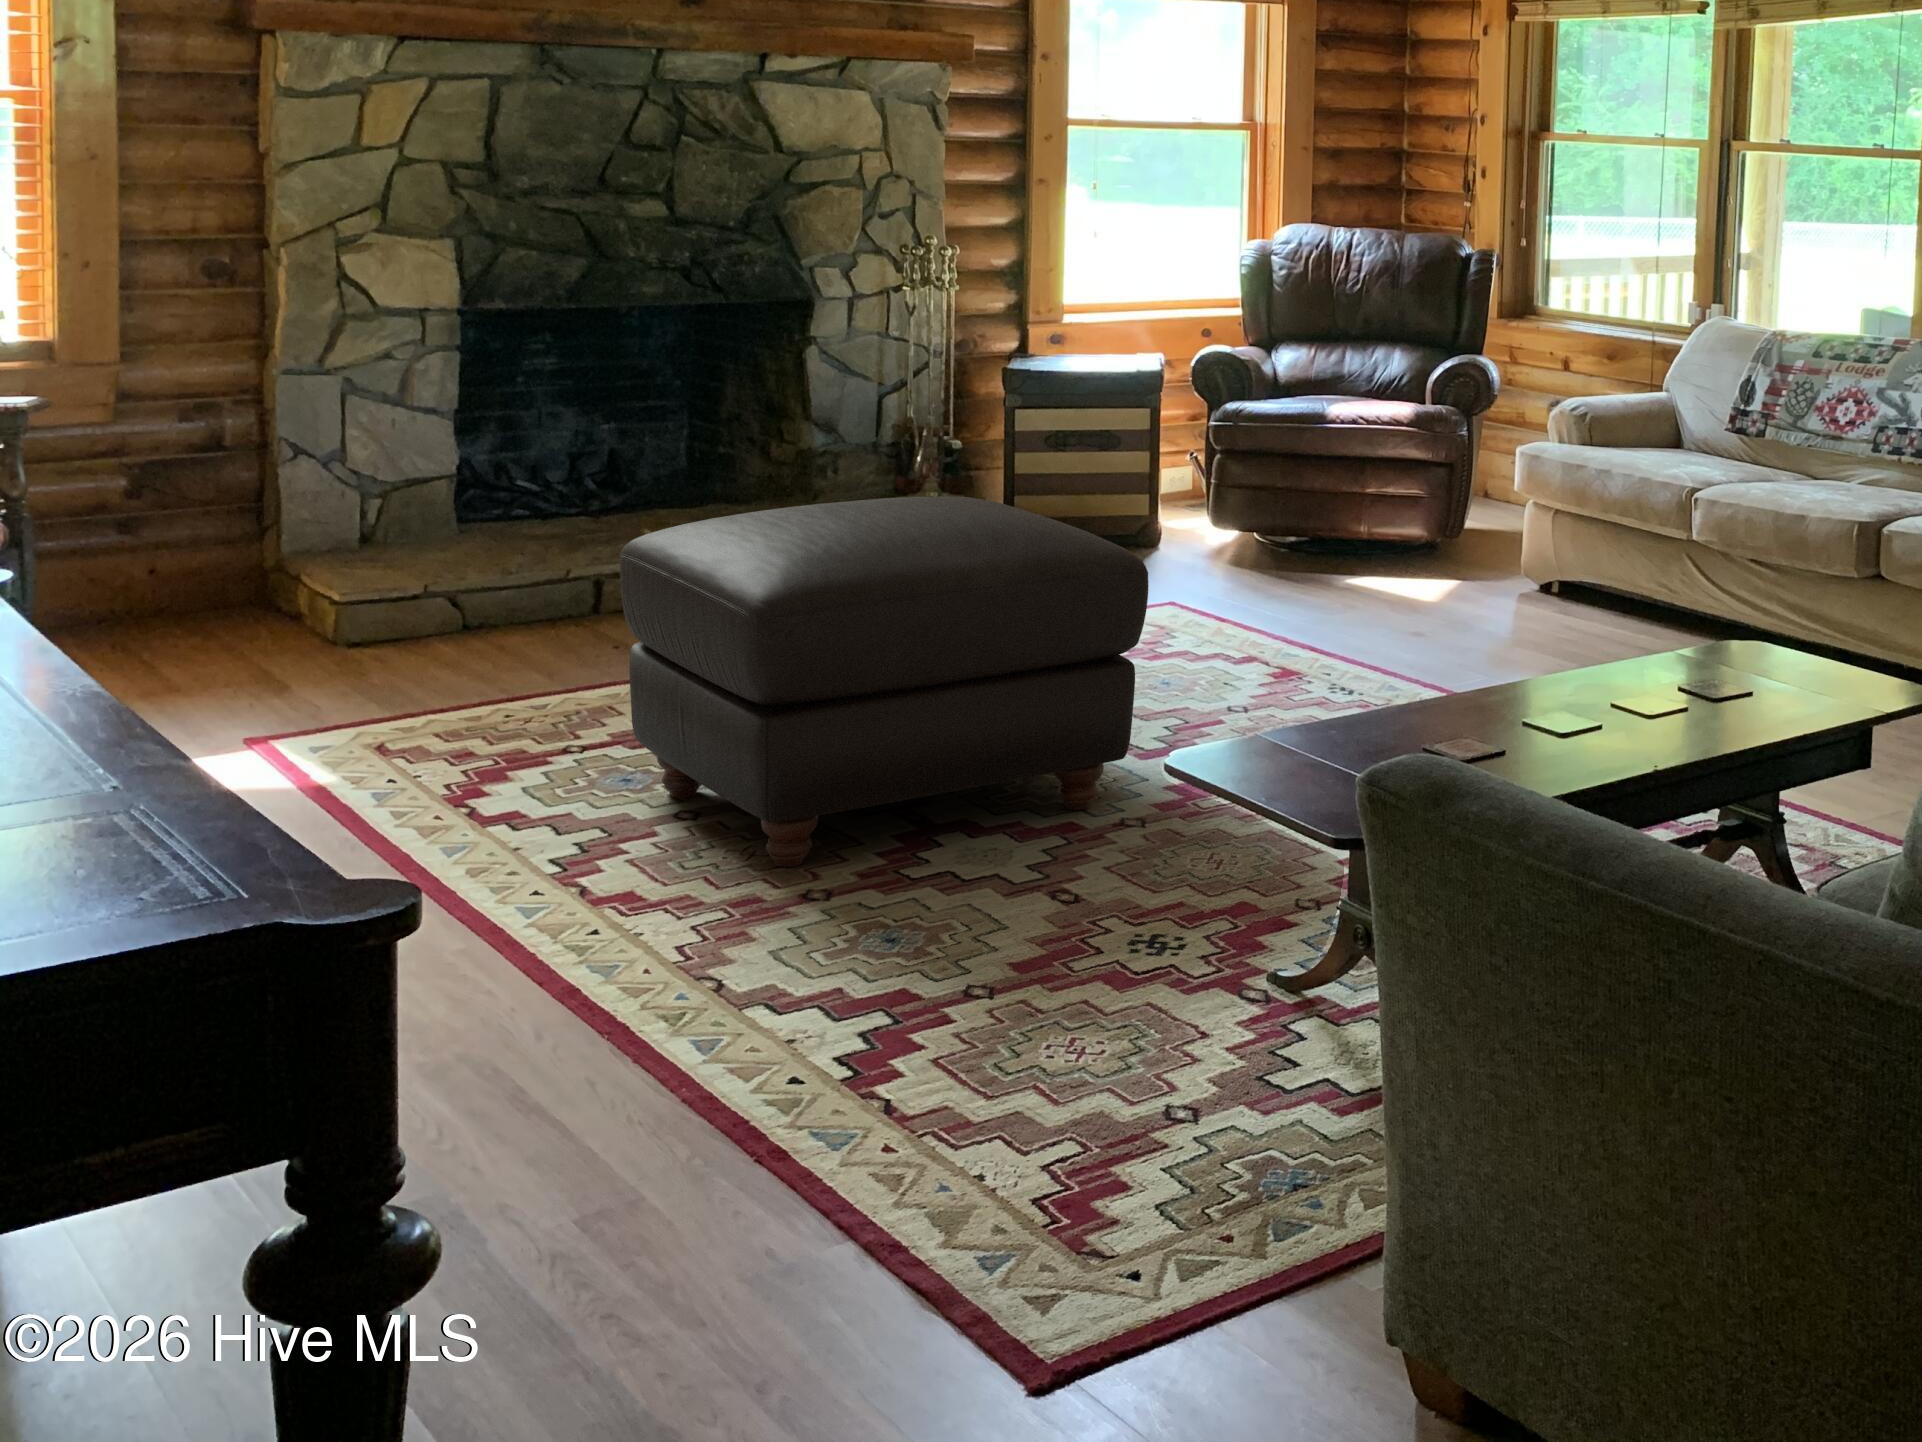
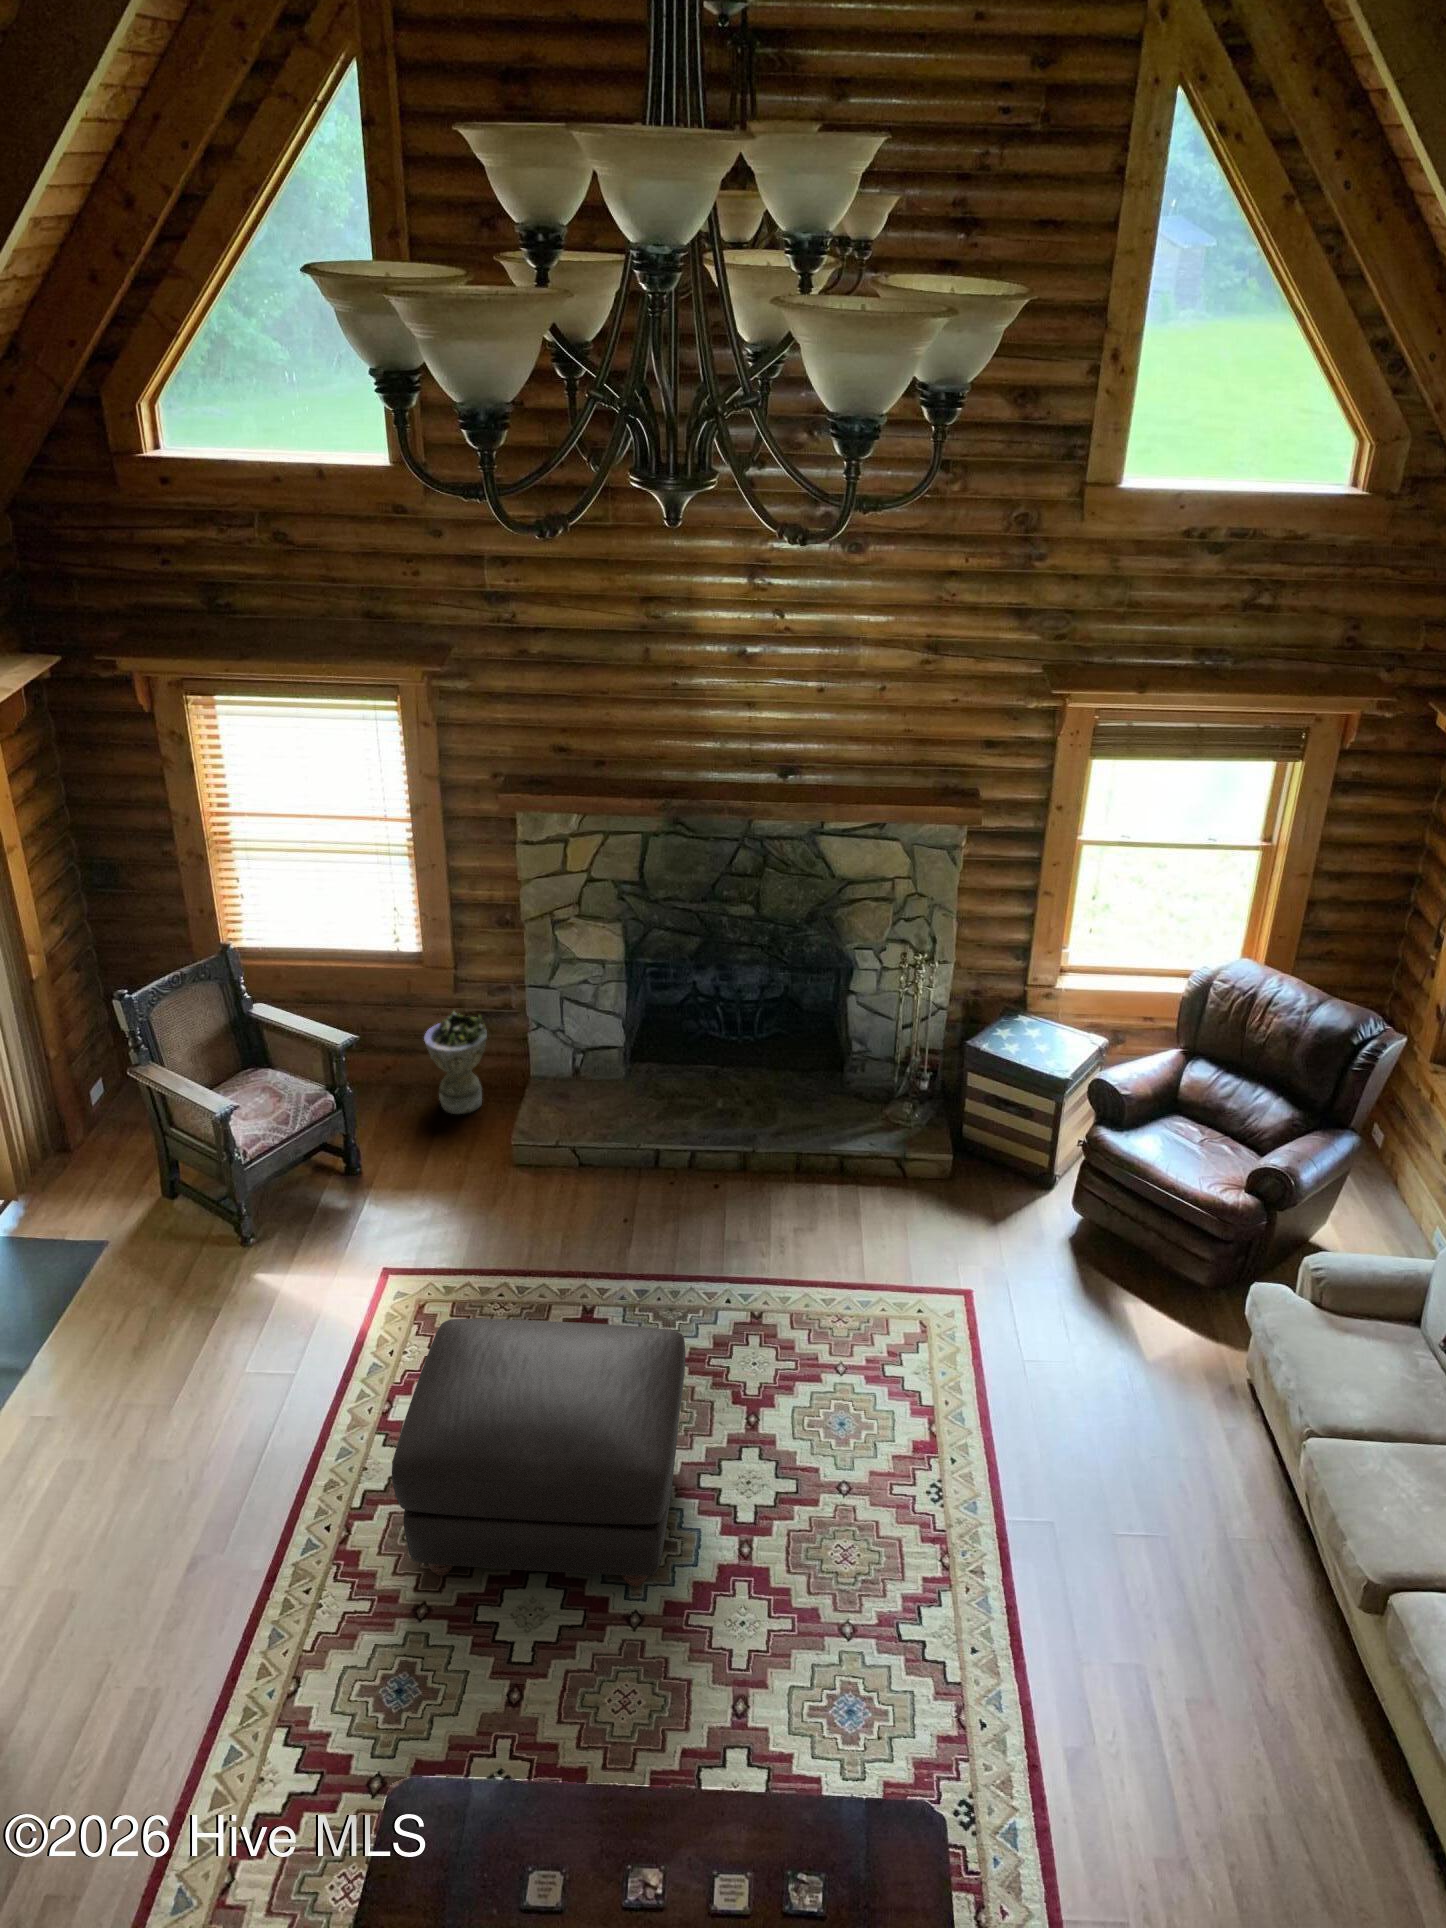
planter: none [82,422,215,616] -> present [424,1011,487,1114]

